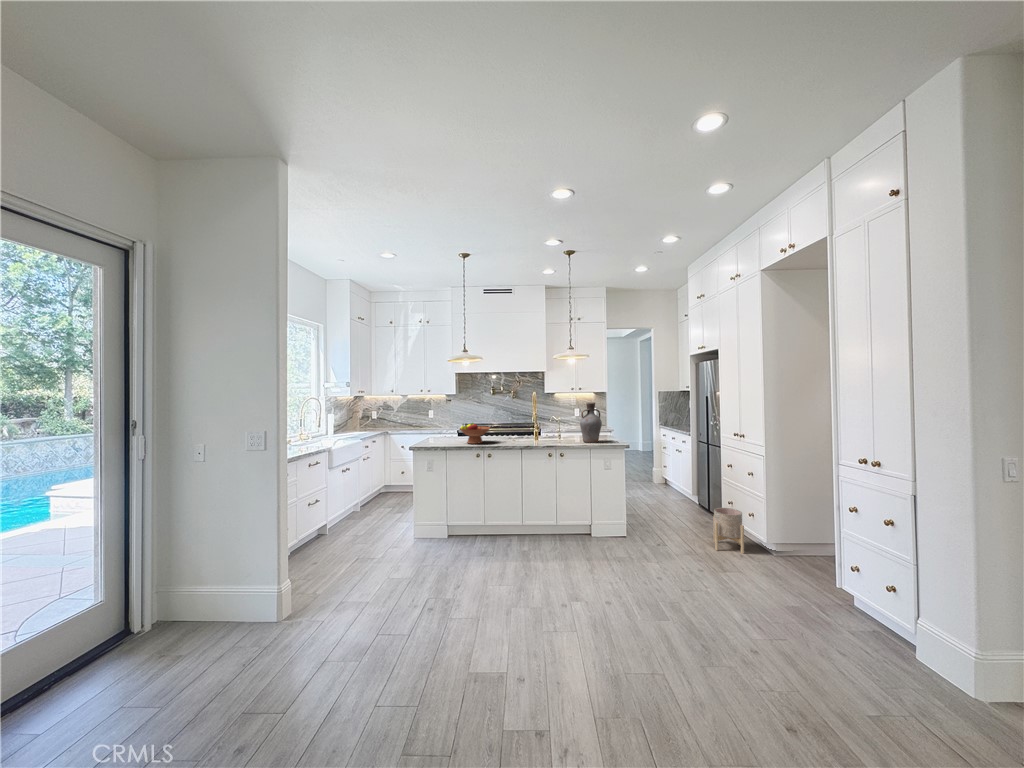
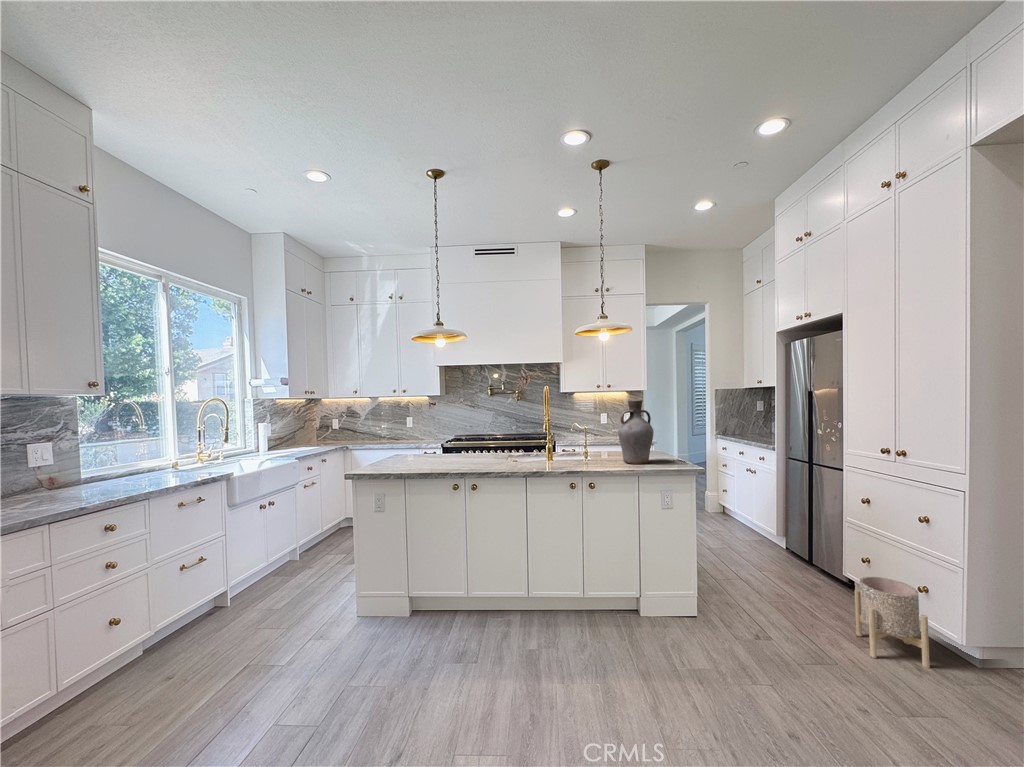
fruit bowl: present [460,423,490,444] -> none [428,433,477,466]

